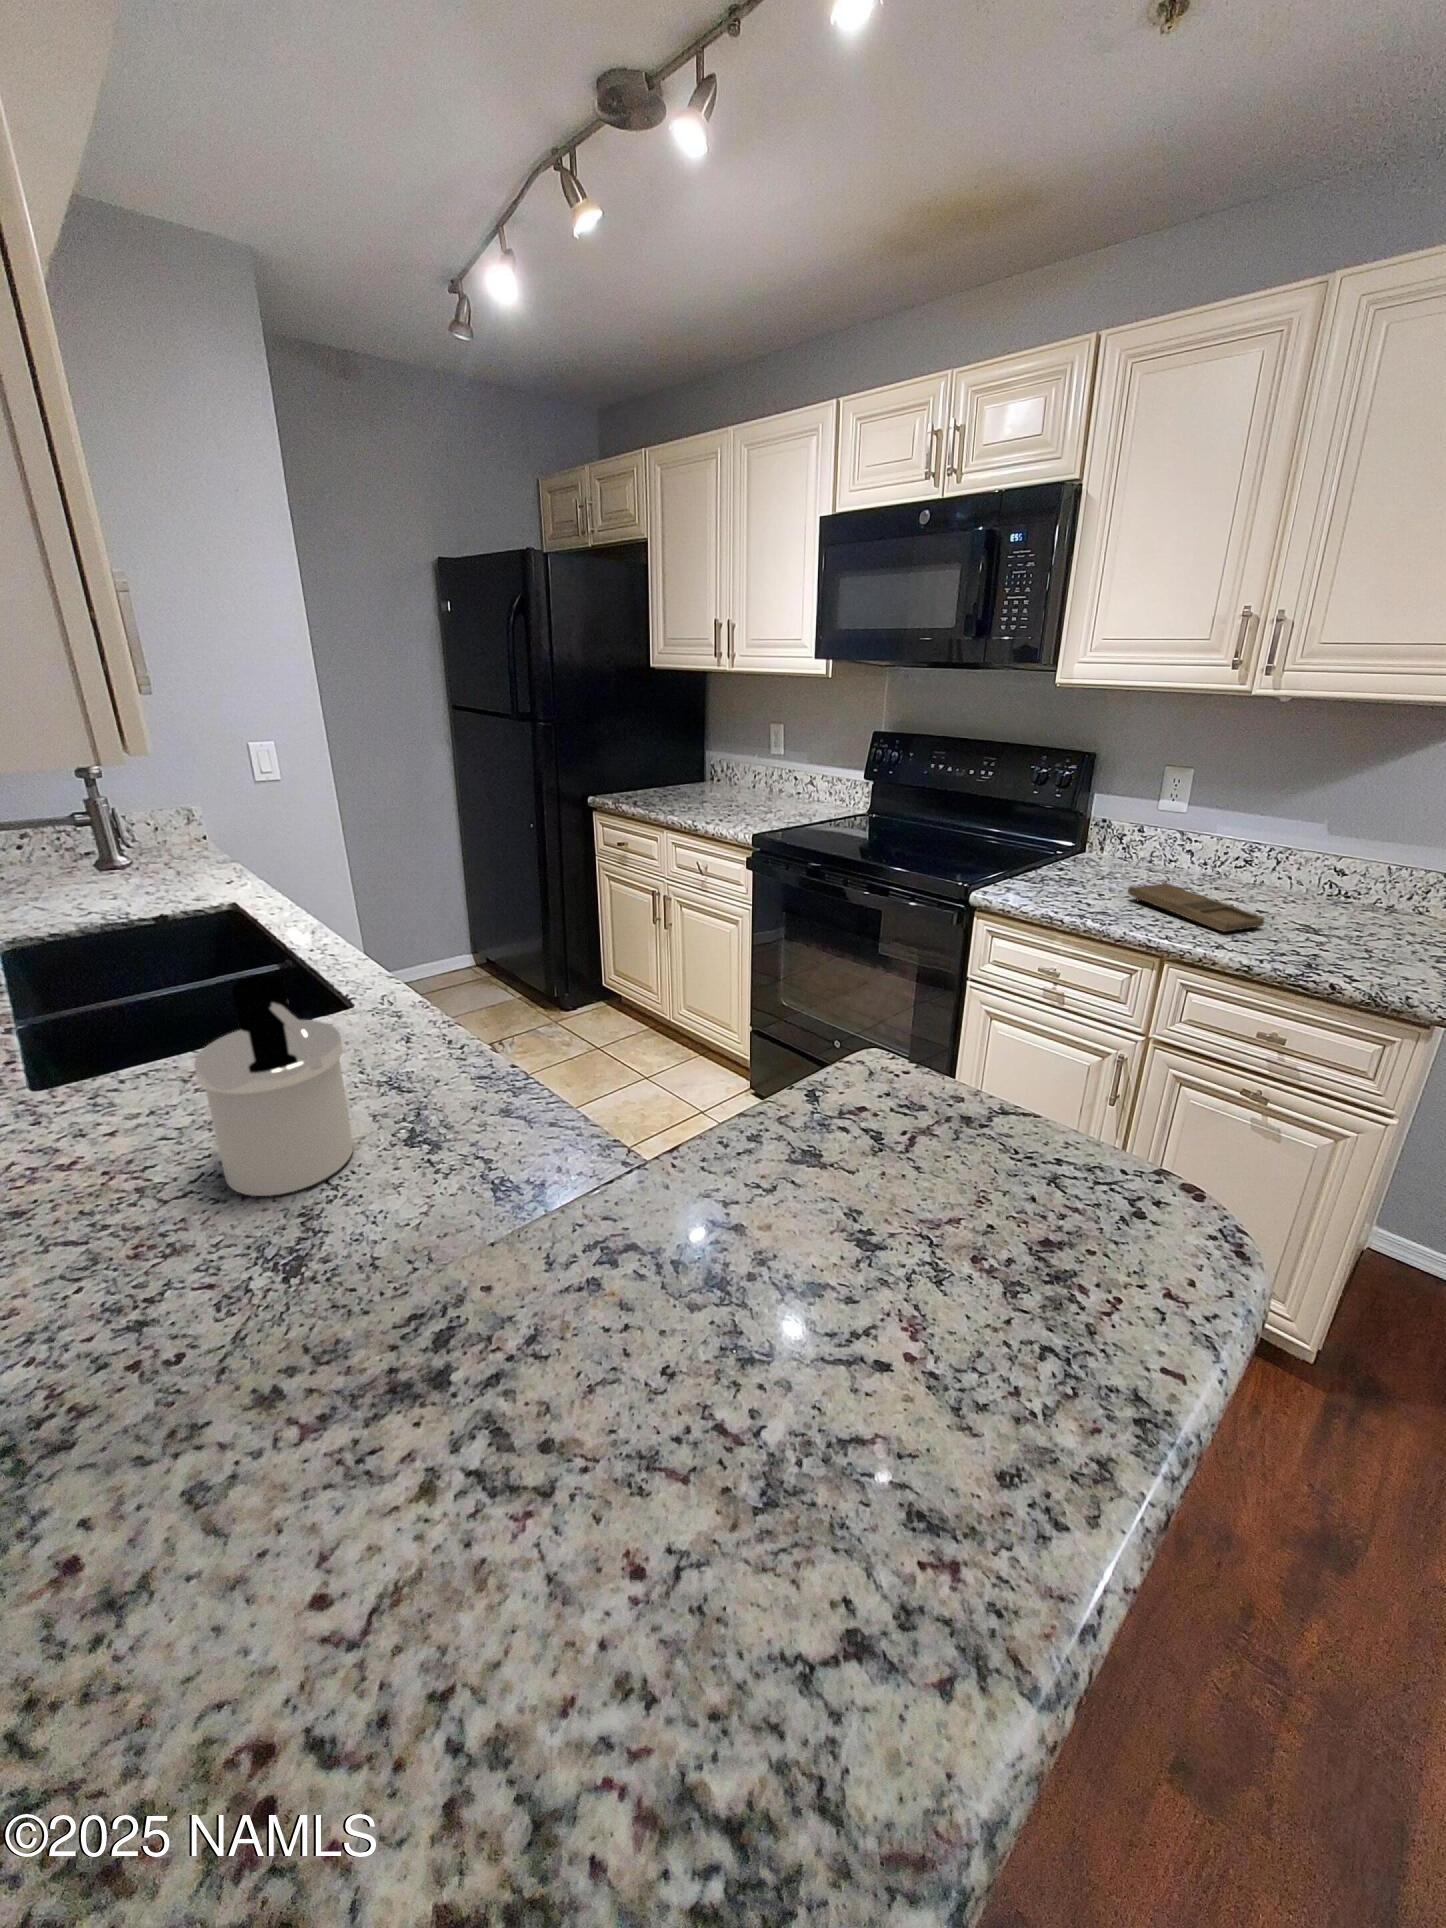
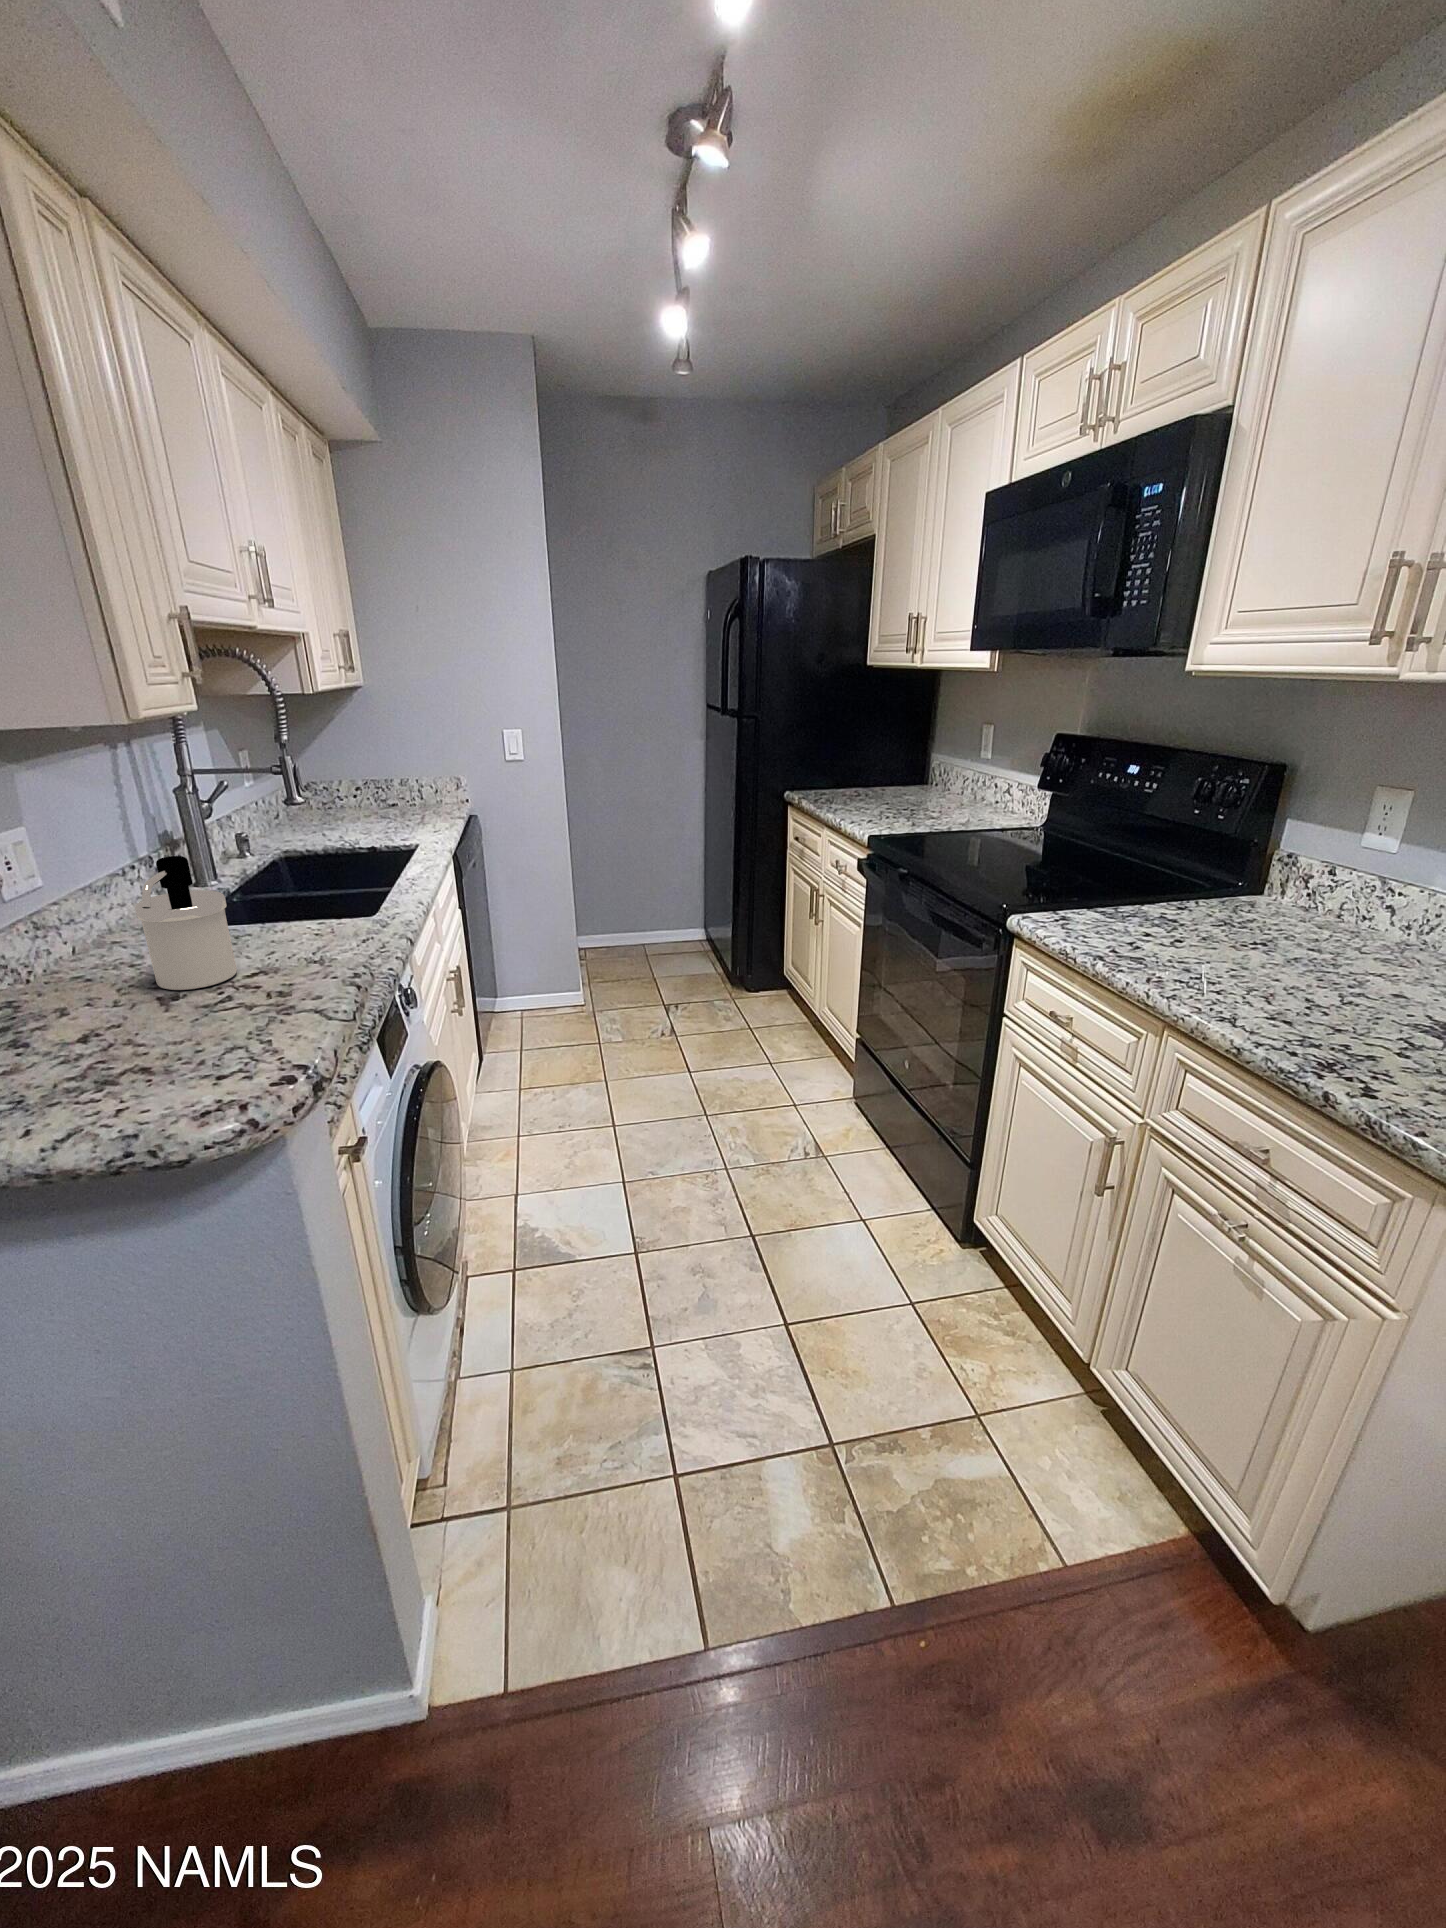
tray: present [1128,883,1264,932] -> none [1207,935,1354,1012]

